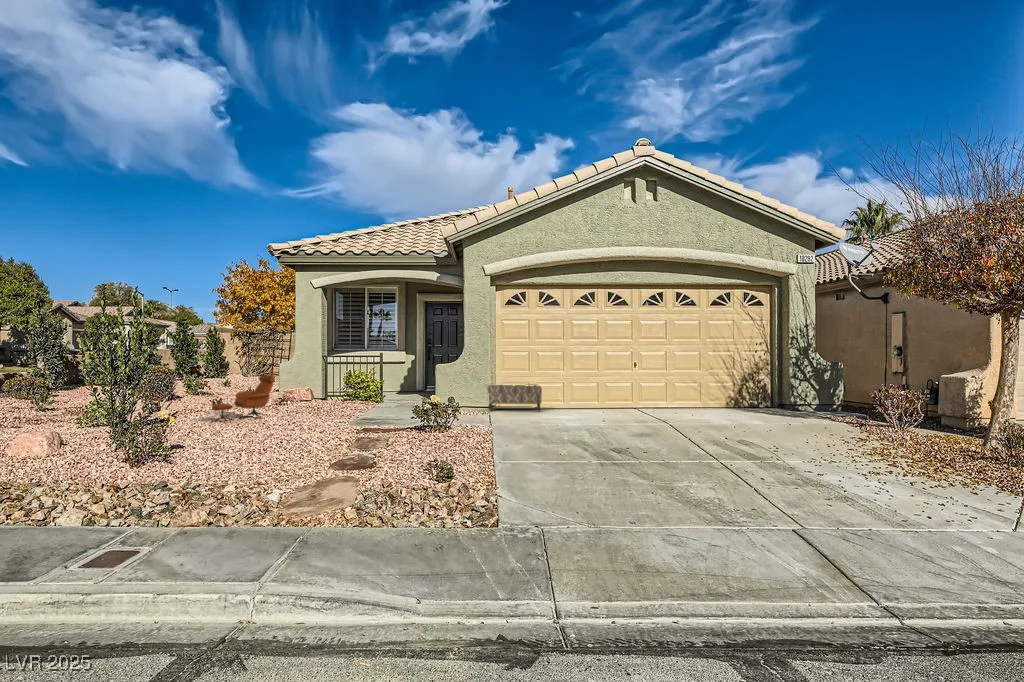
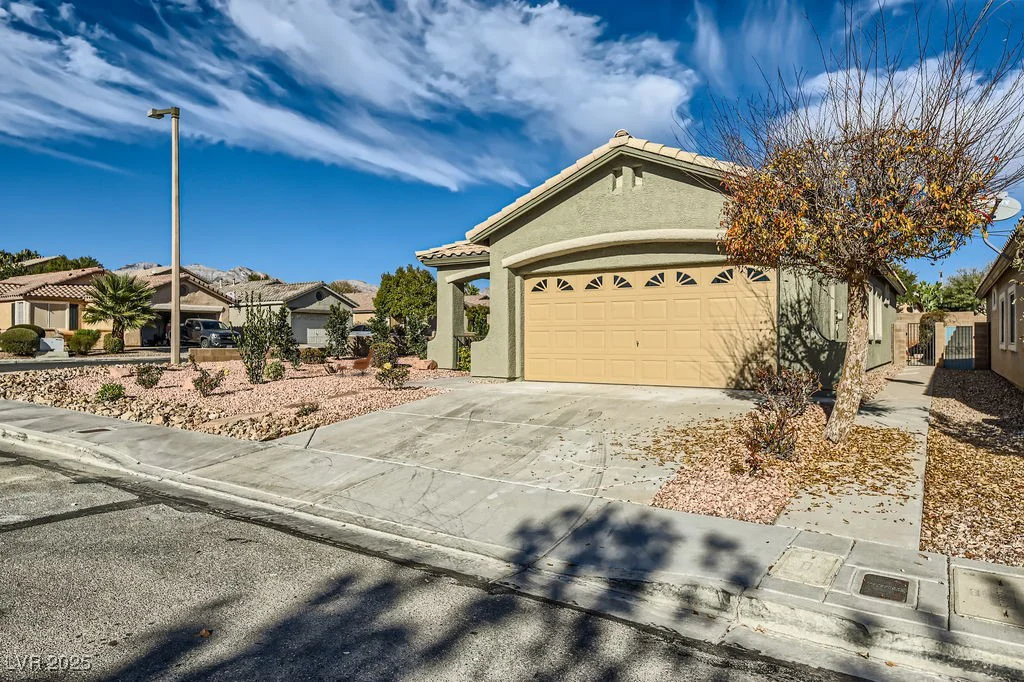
bench: present [488,384,542,412] -> none [508,359,556,383]

